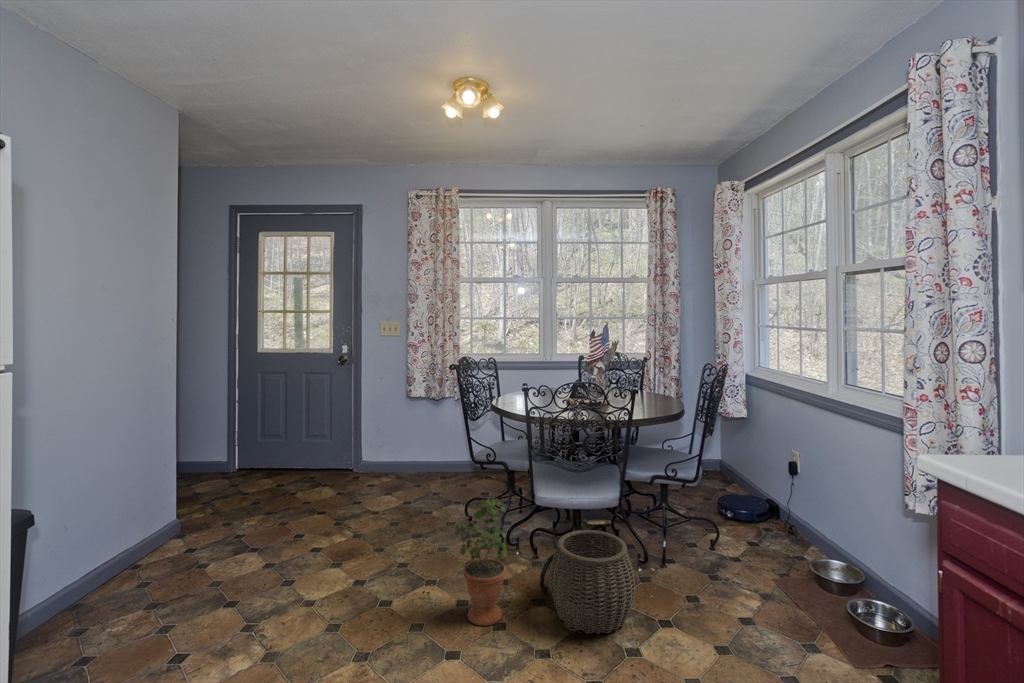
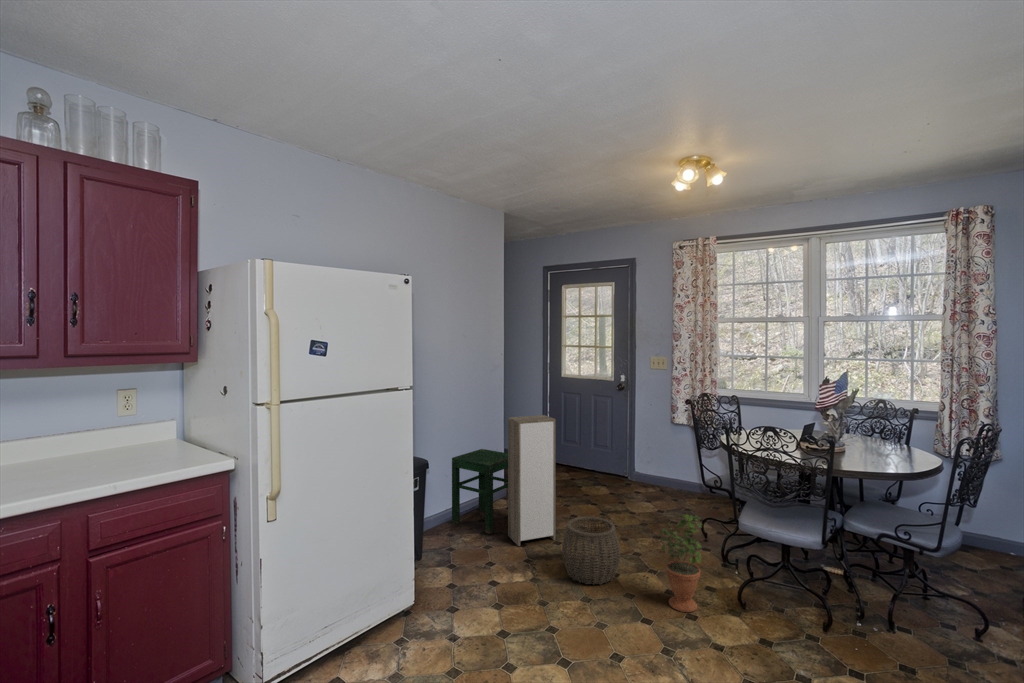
storage cabinet: none [194,398,282,607] -> present [508,415,556,546]
stool: none [71,464,211,604] -> present [452,449,508,534]
woven basket: present [549,530,636,634] -> present [562,517,620,584]

